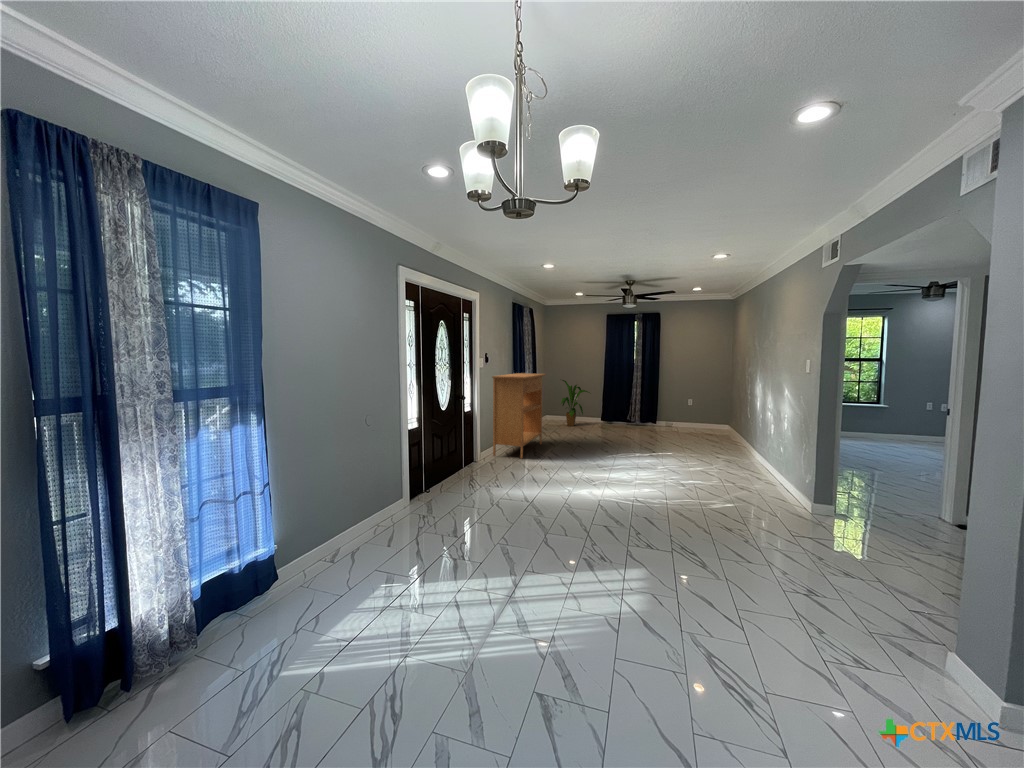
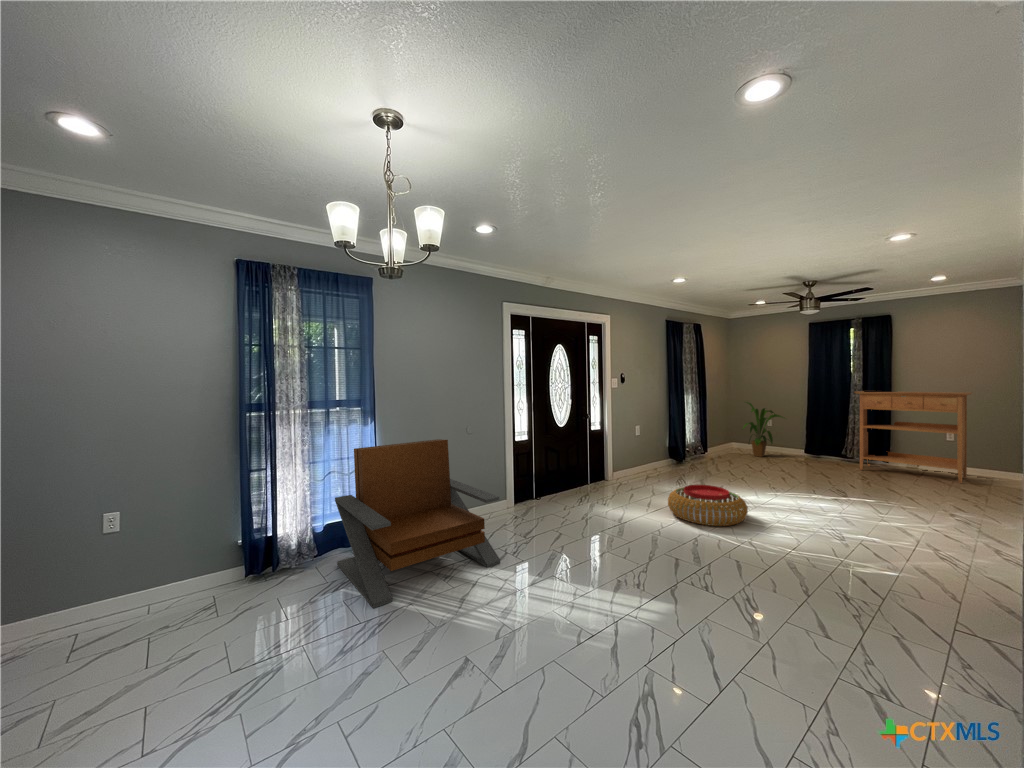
console table: present [492,373,545,458] -> present [855,391,972,483]
lounge chair: none [222,436,459,681] -> present [335,439,500,608]
pouf: none [554,455,620,491] -> present [668,485,748,526]

